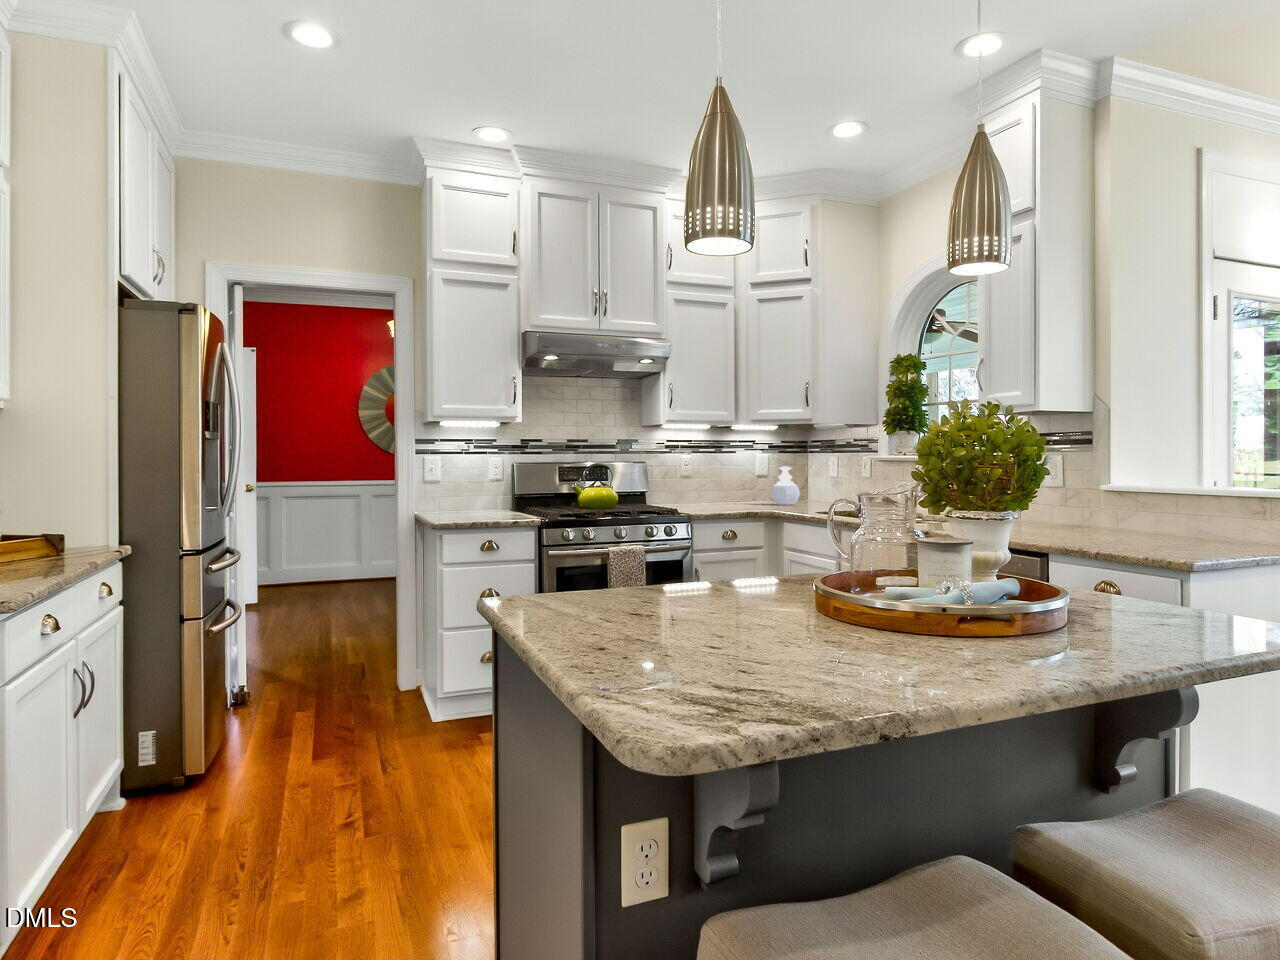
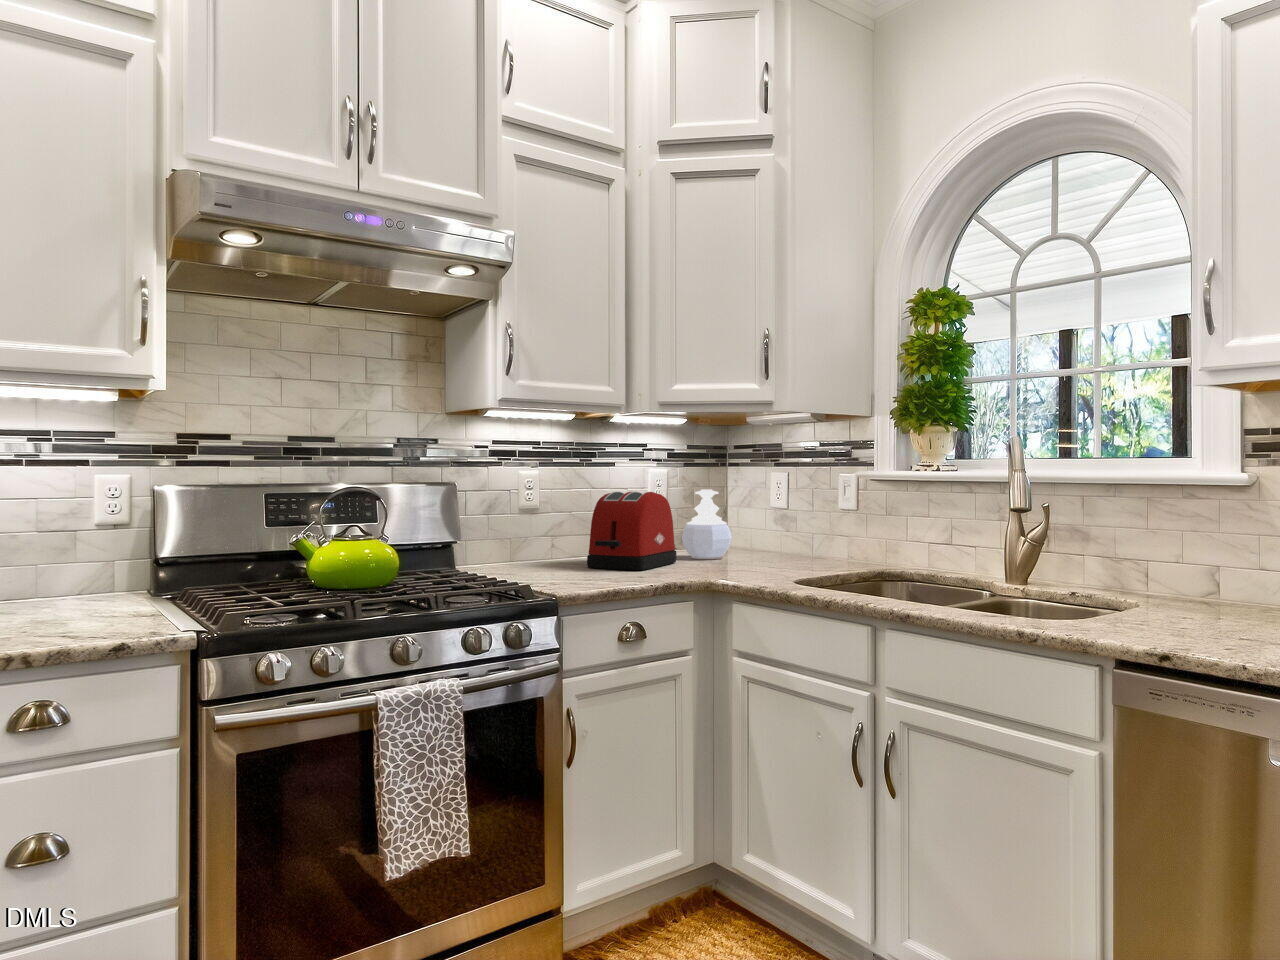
toaster: none [713,467,764,508] -> present [587,492,677,570]

